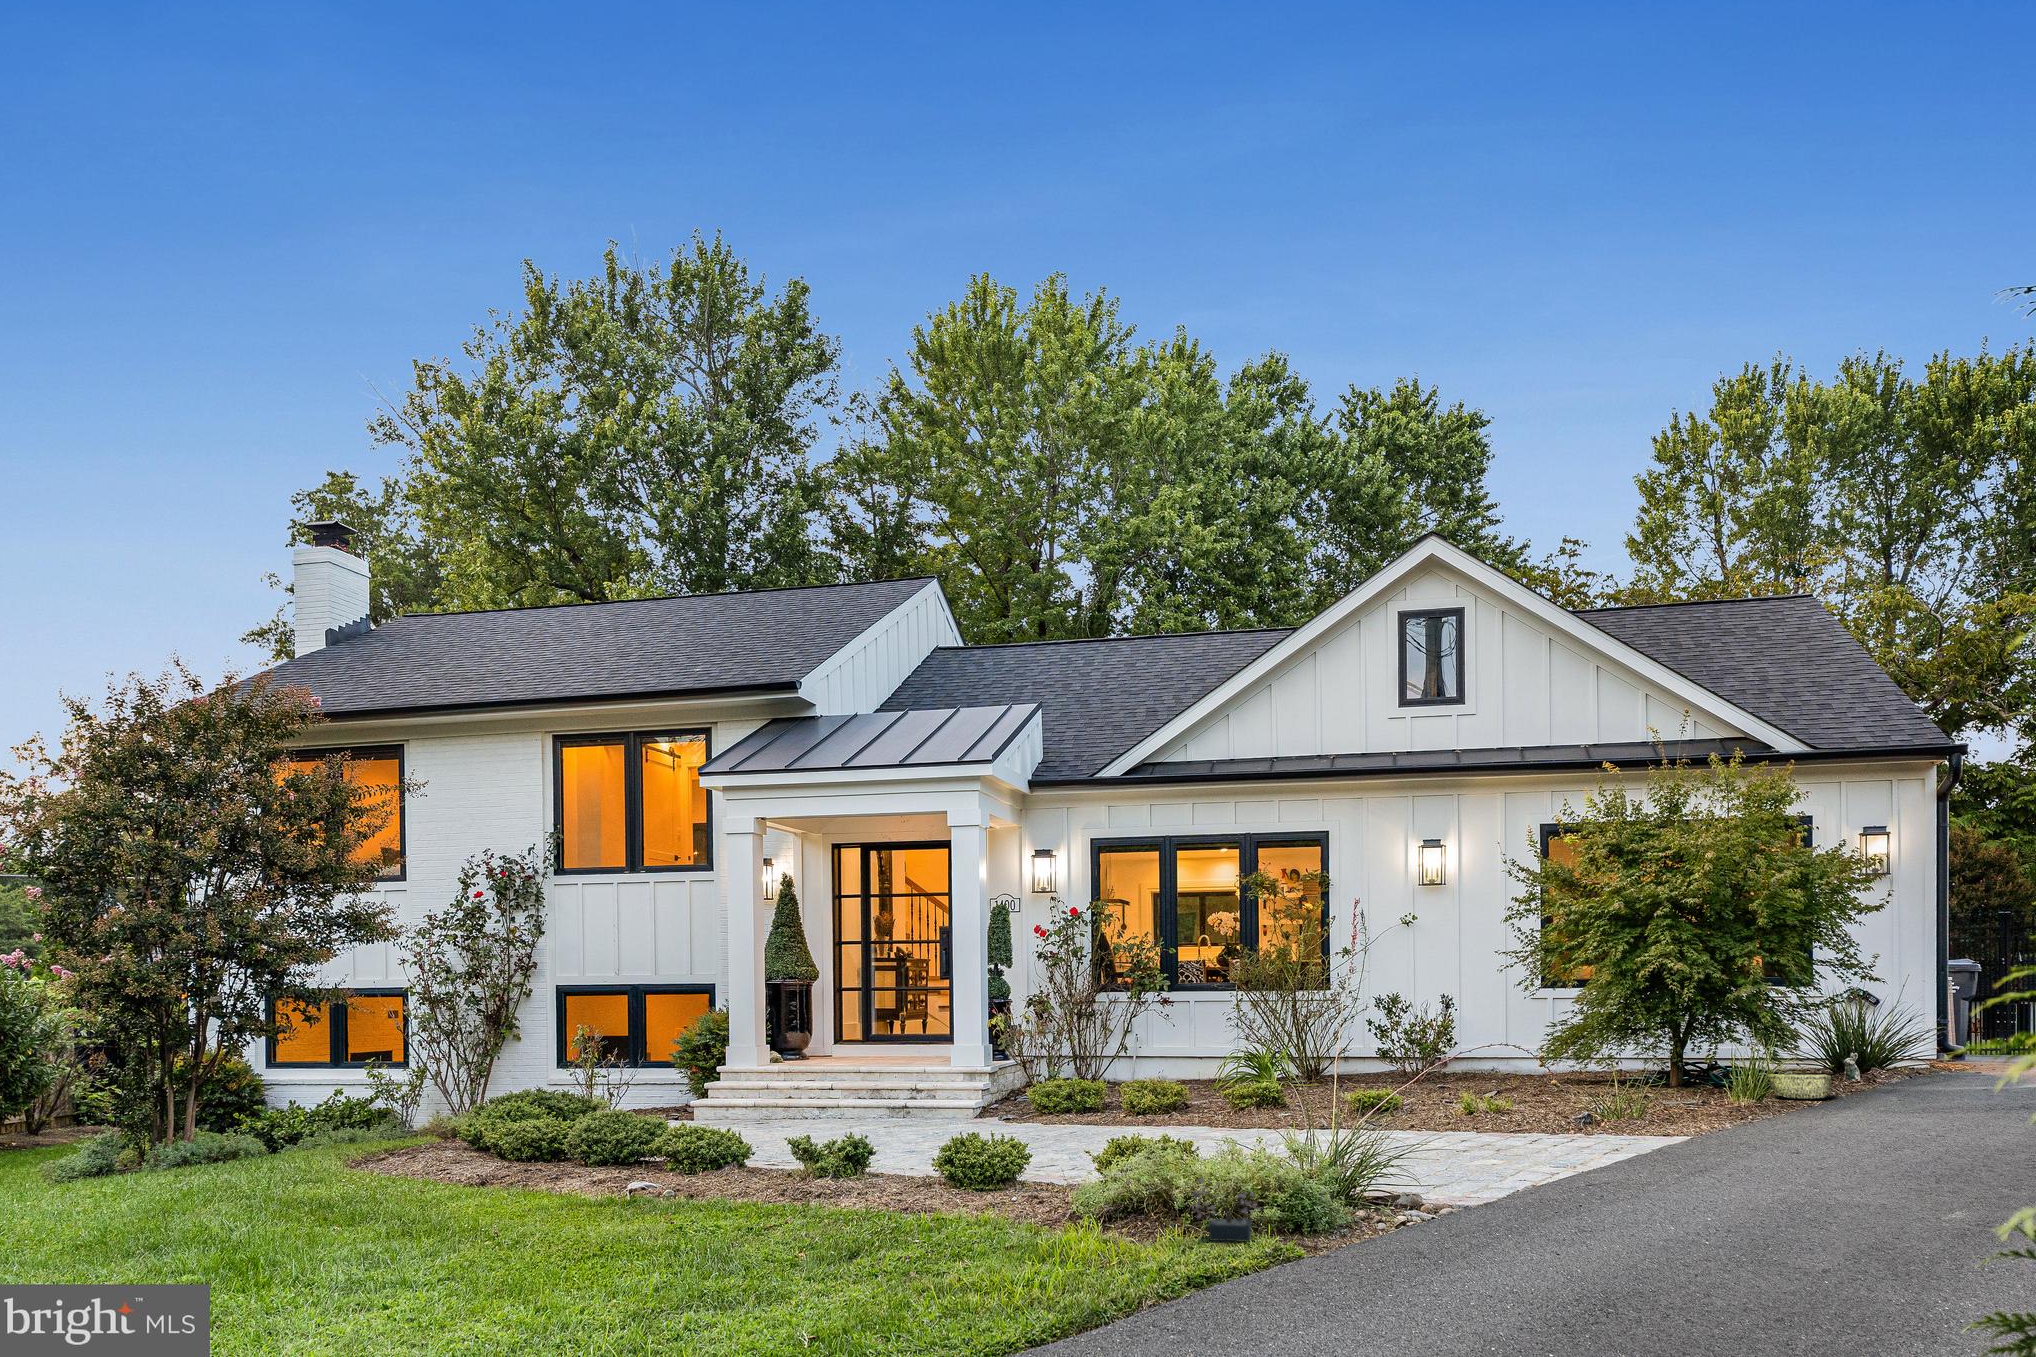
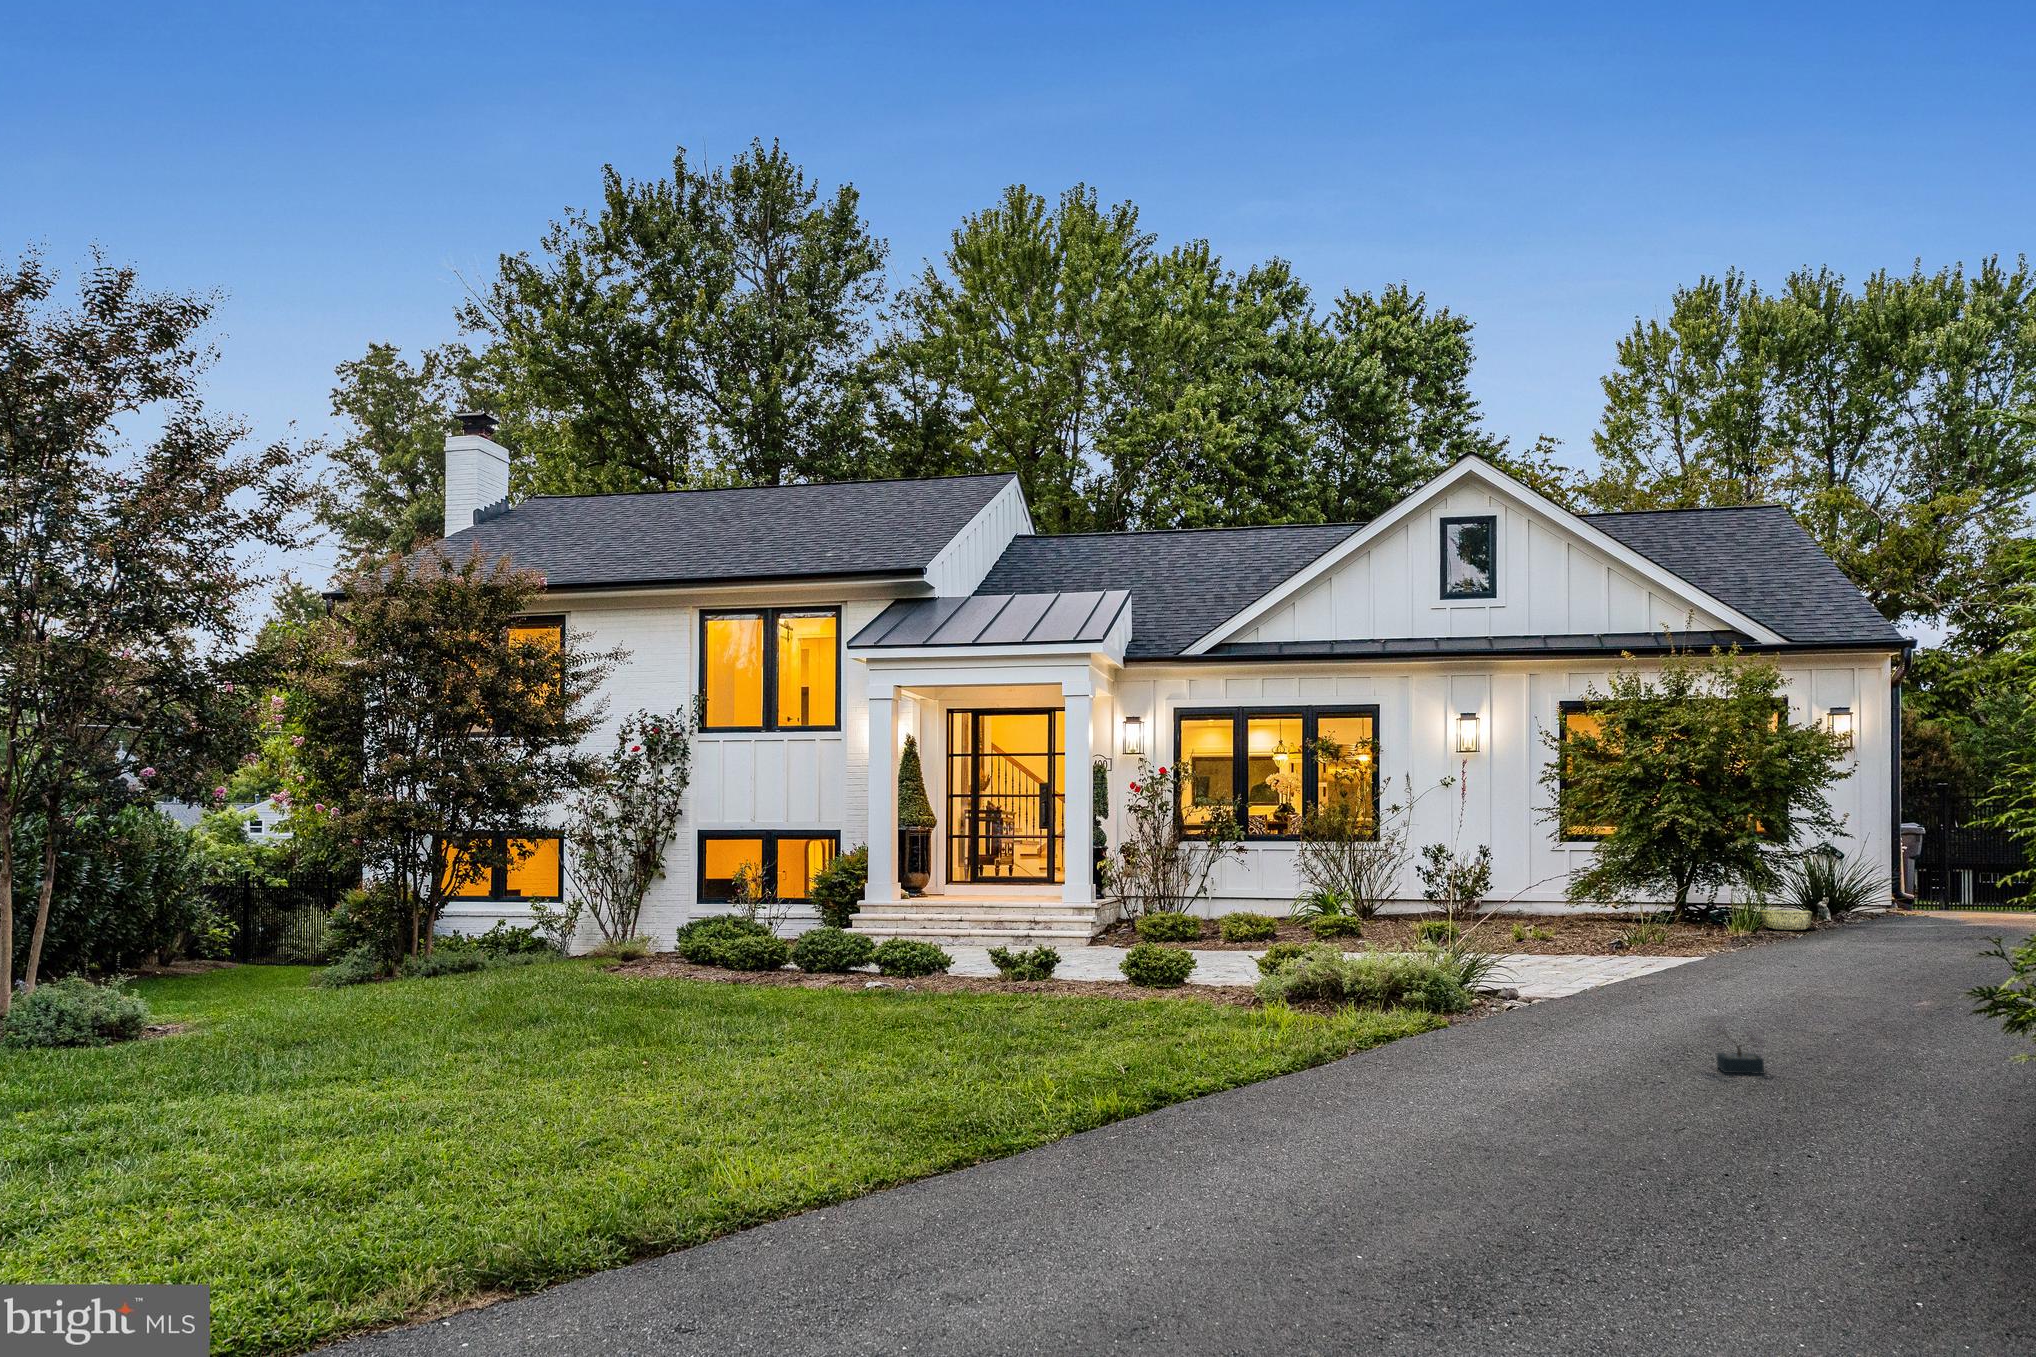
decorative plant: present [1193,1178,1260,1242] -> present [1701,1017,1771,1074]

